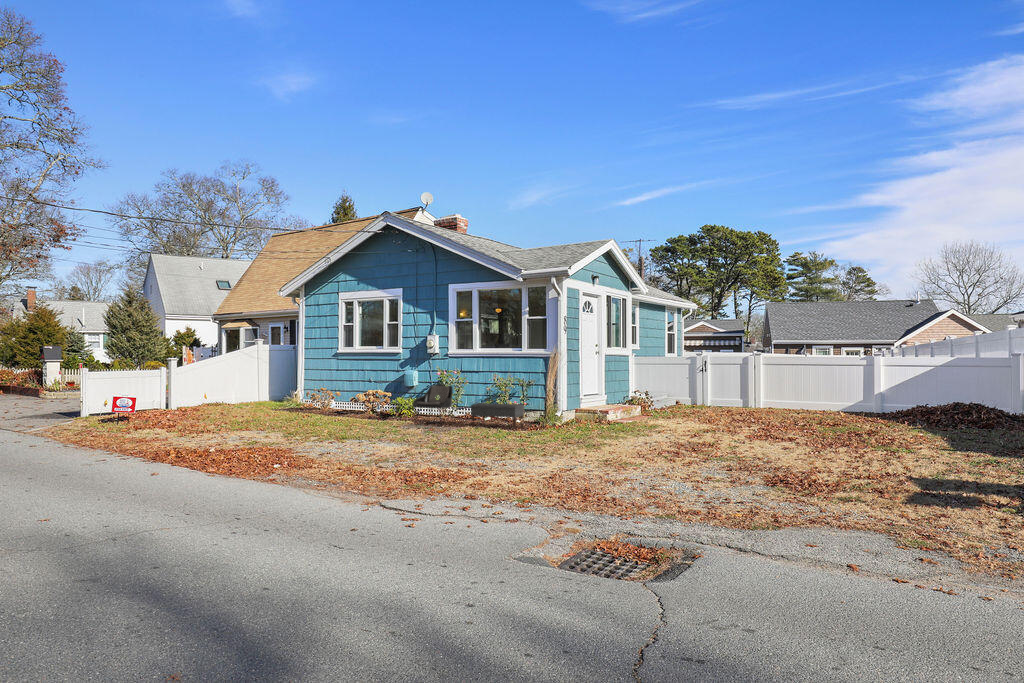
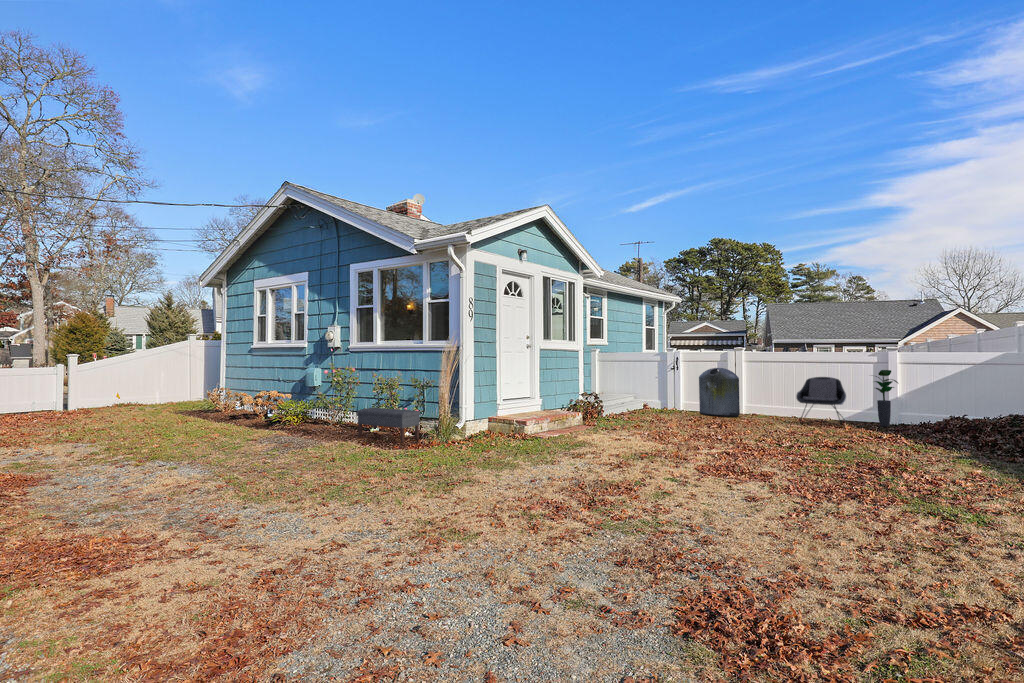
trash can: none [726,370,760,410] -> present [699,368,740,417]
potted plant: none [859,371,881,415] -> present [875,370,898,427]
lounge chair: present [412,384,454,426] -> present [796,377,846,426]

